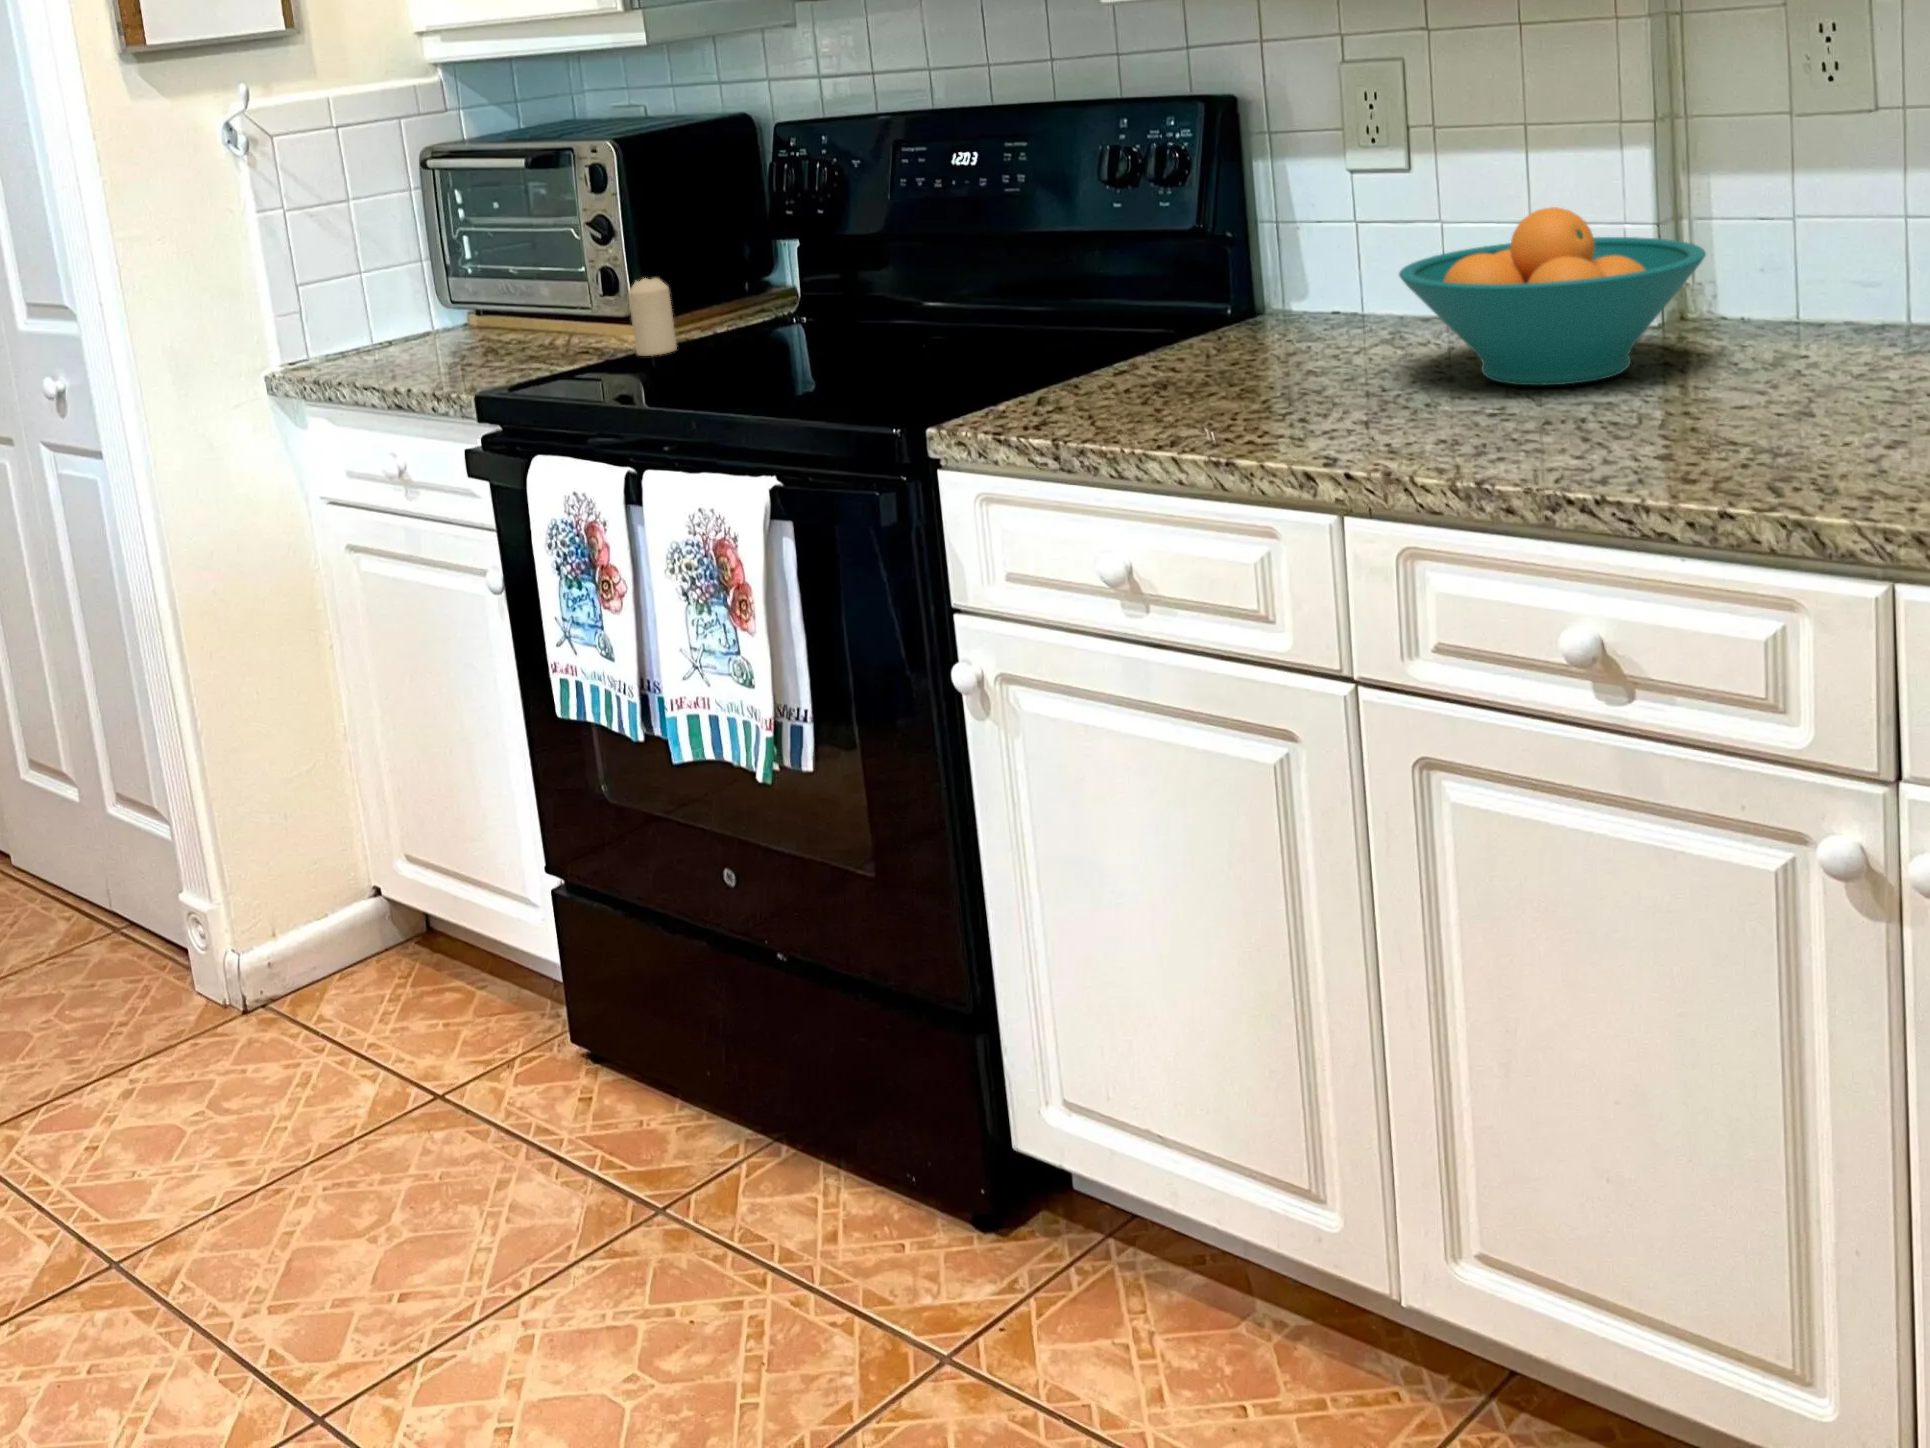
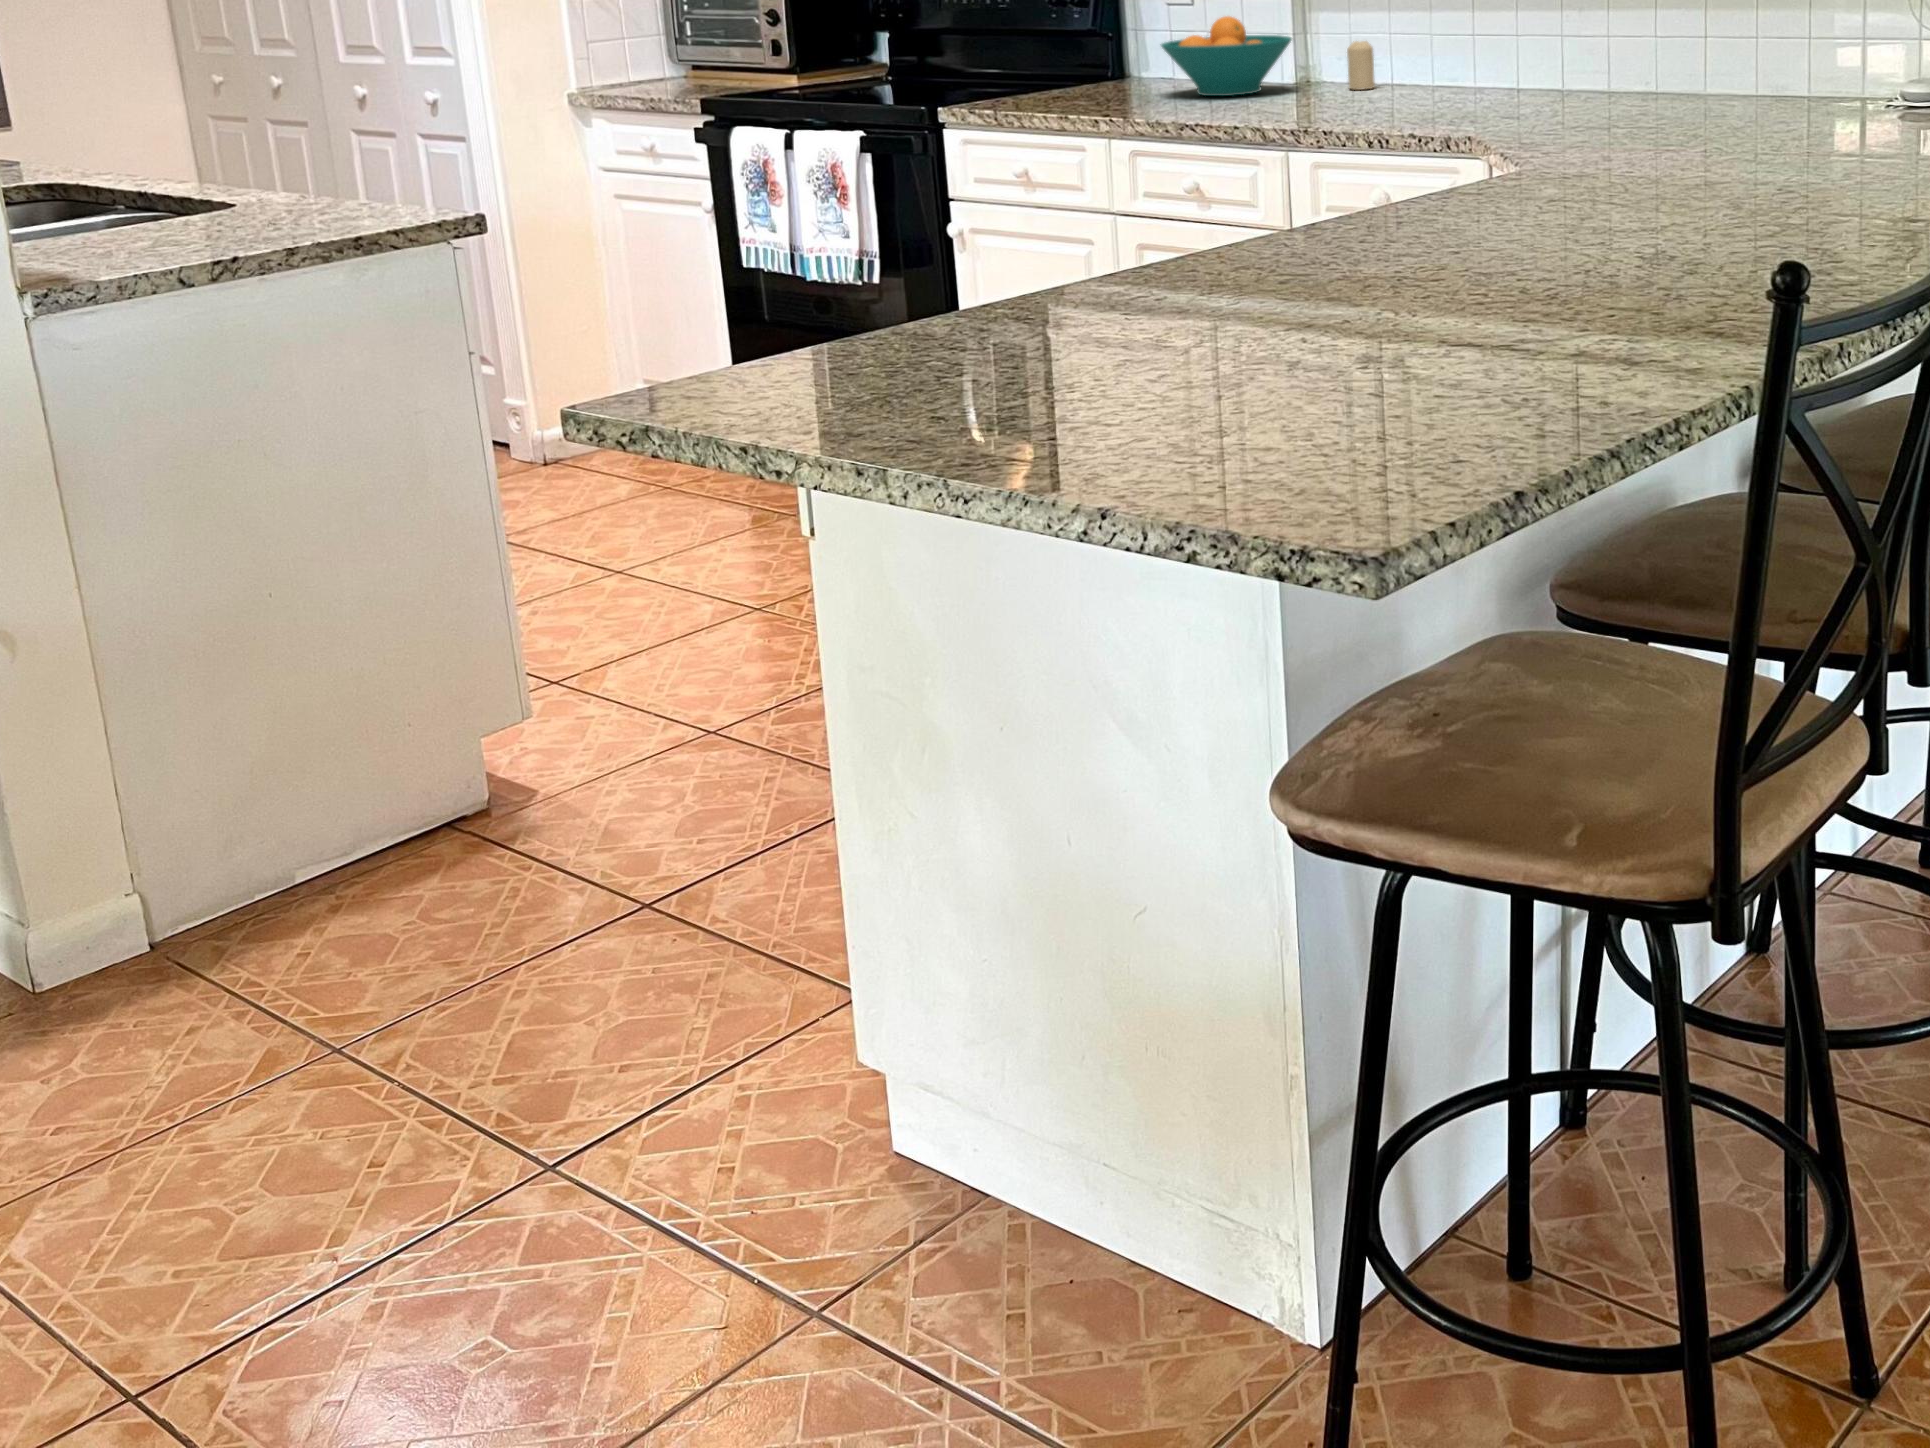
candle: present [628,278,677,356] -> present [1347,41,1375,90]

